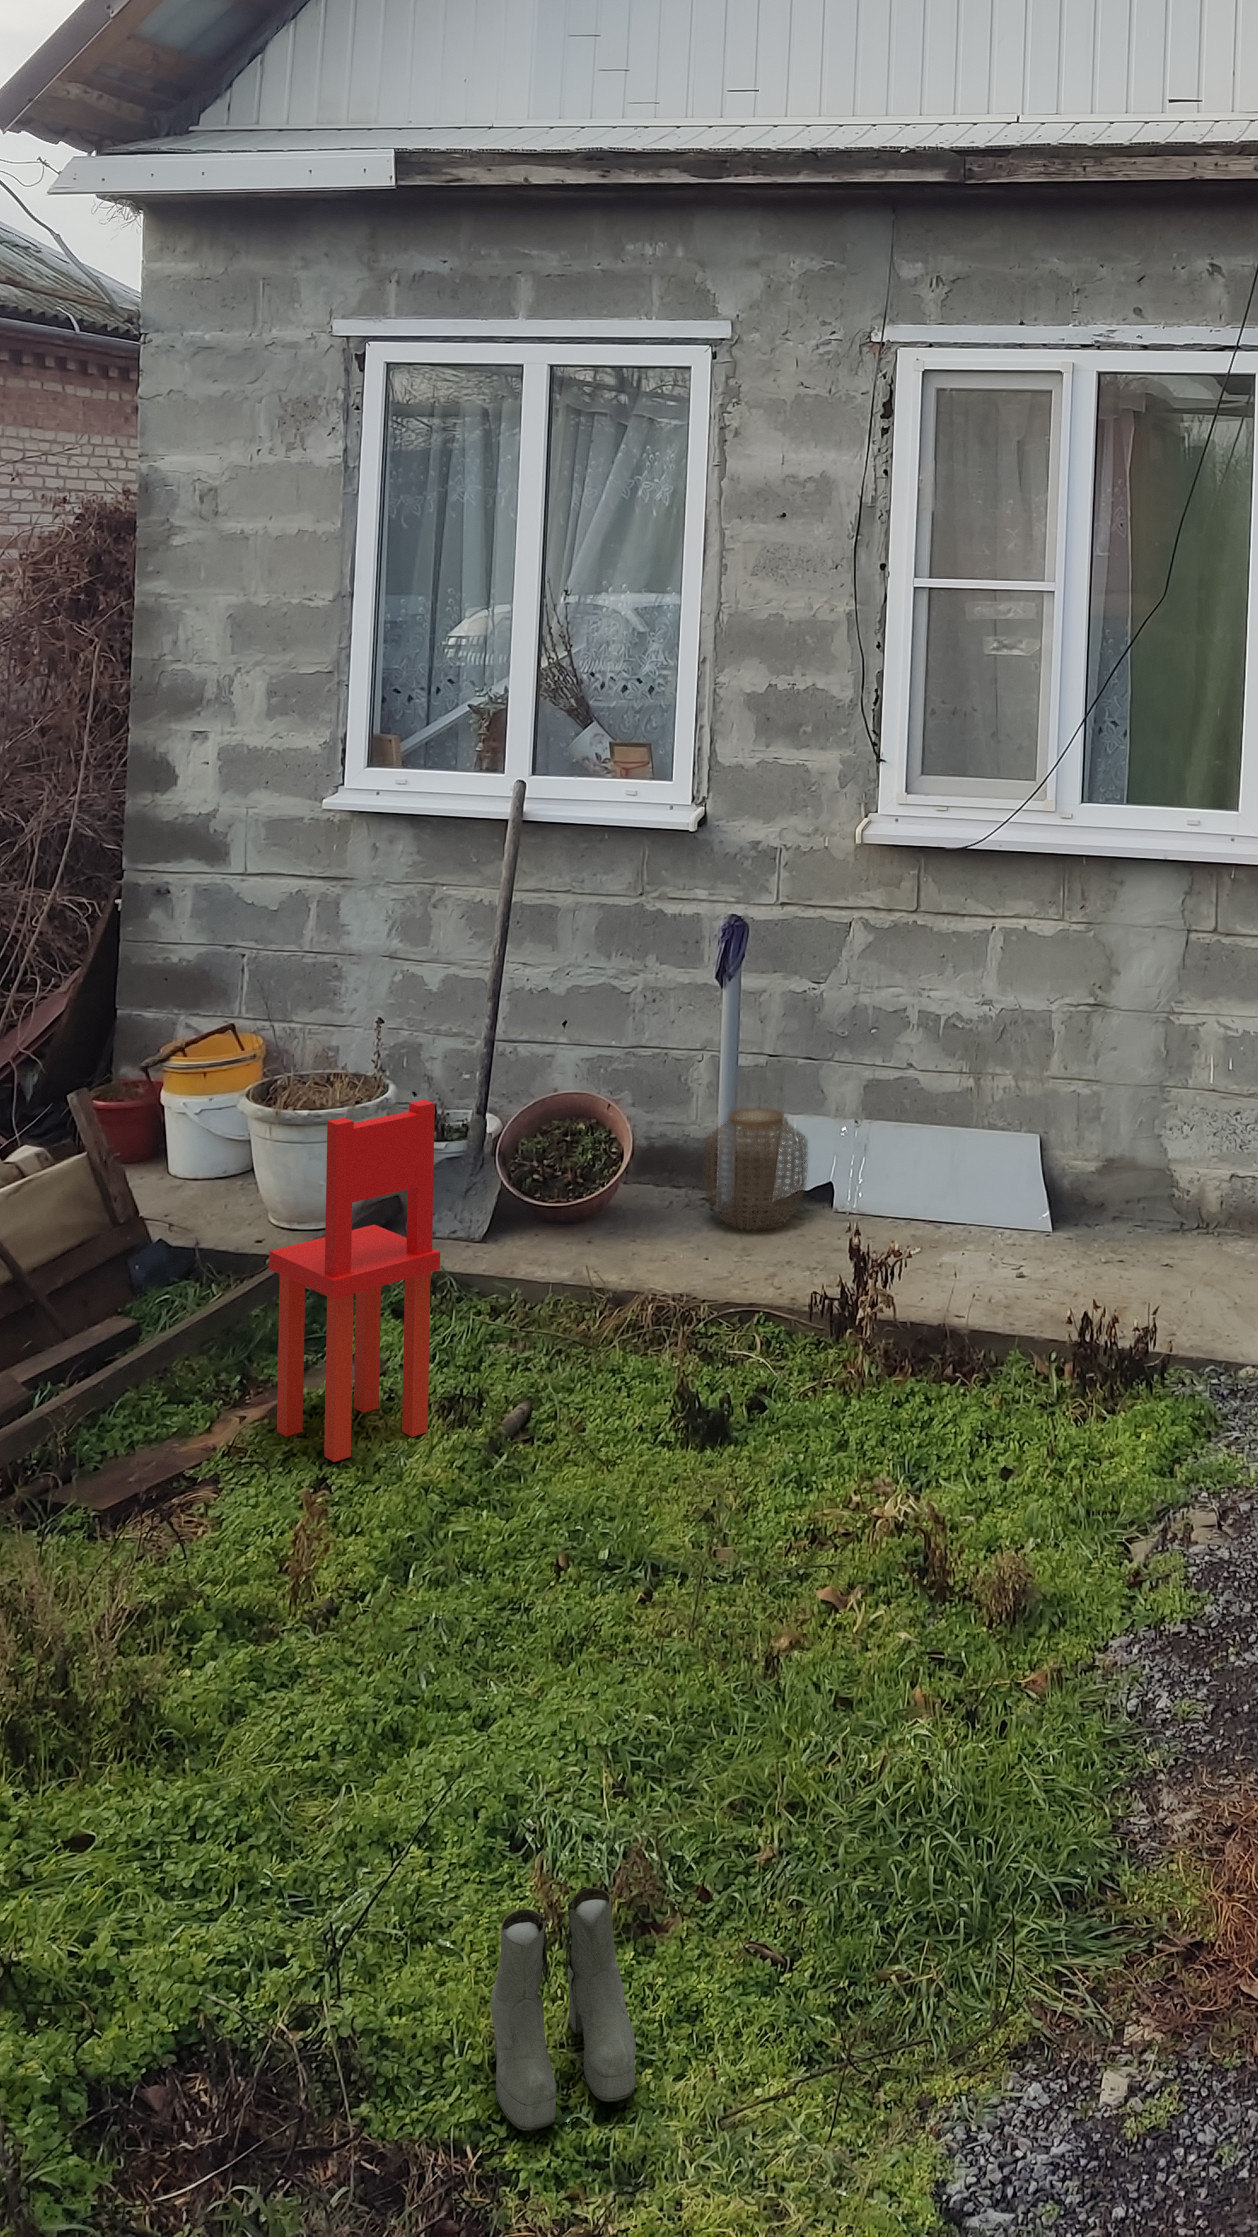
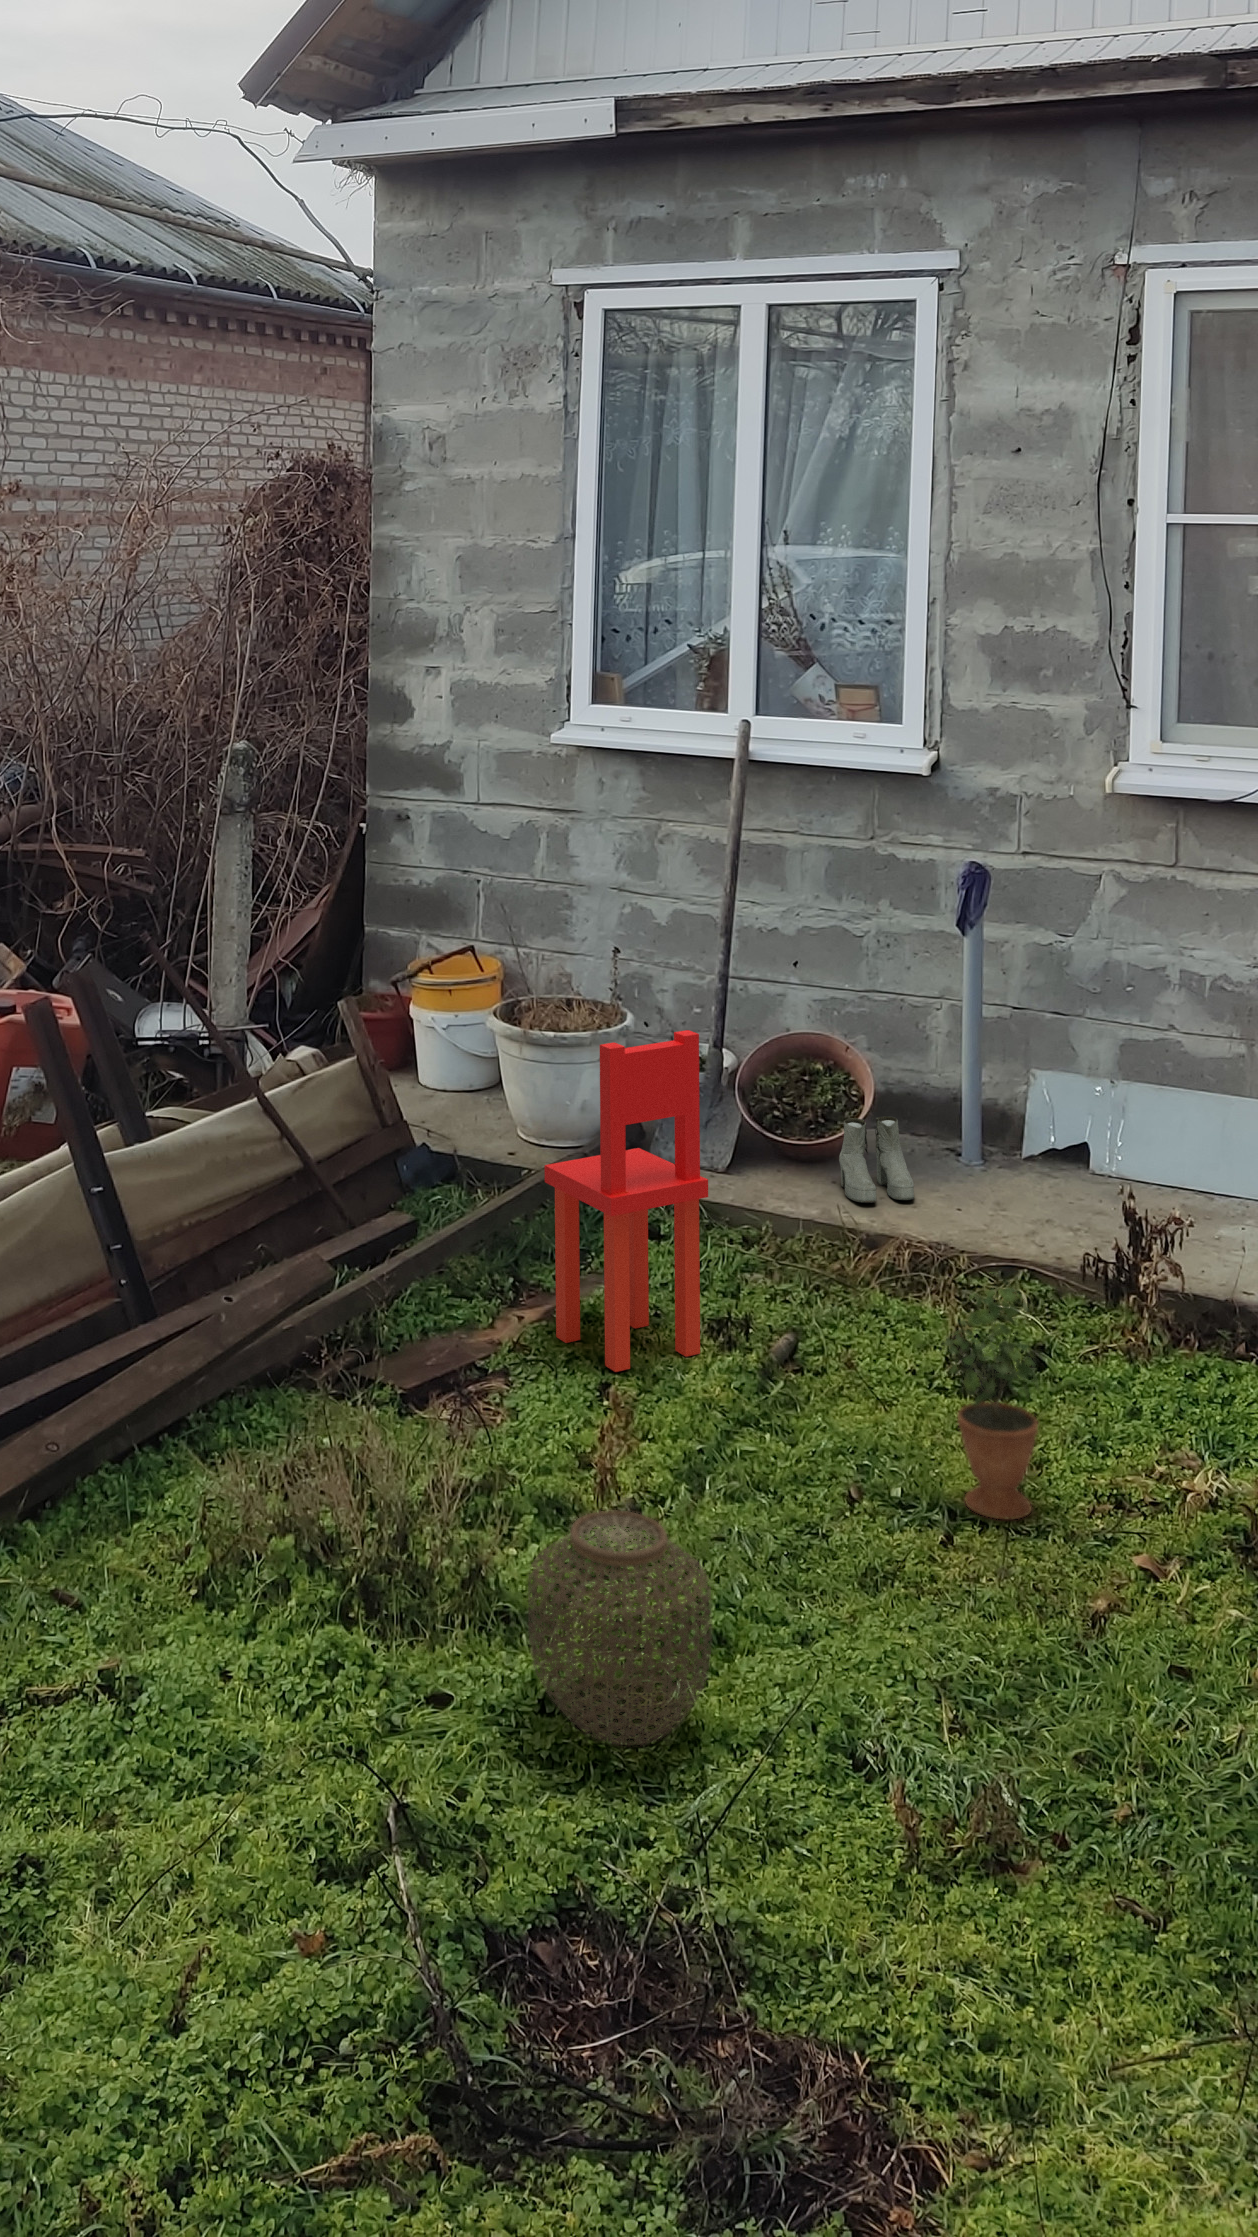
woven basket: present [703,1108,808,1230] -> present [528,1511,712,1745]
potted plant: none [647,1321,743,1566] -> present [945,1272,1038,1519]
boots: present [491,1888,635,2131] -> present [839,1116,914,1203]

